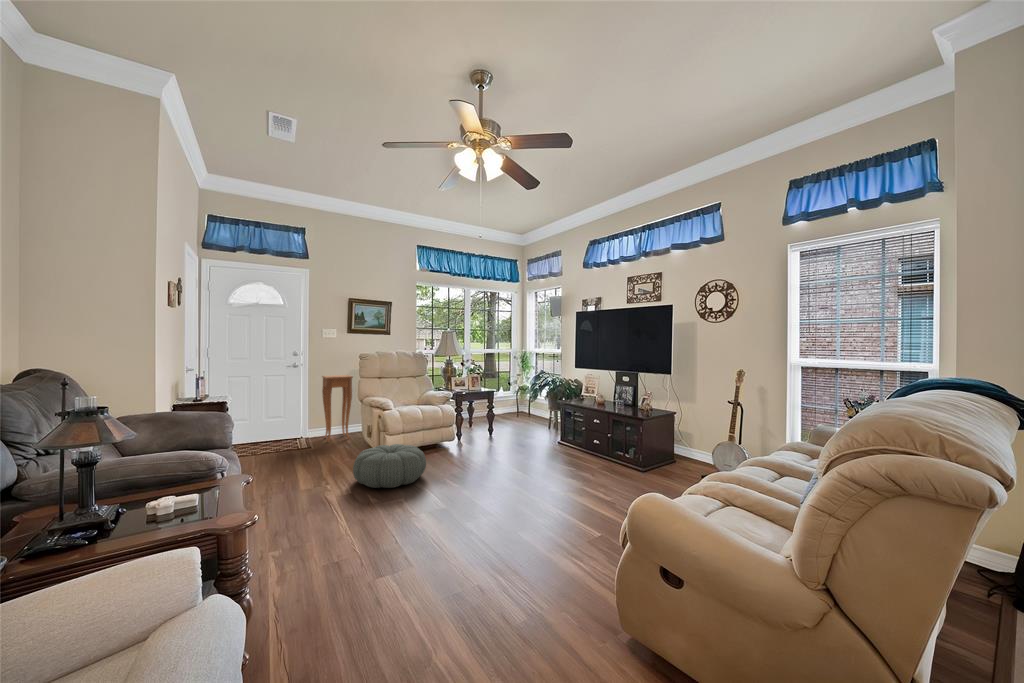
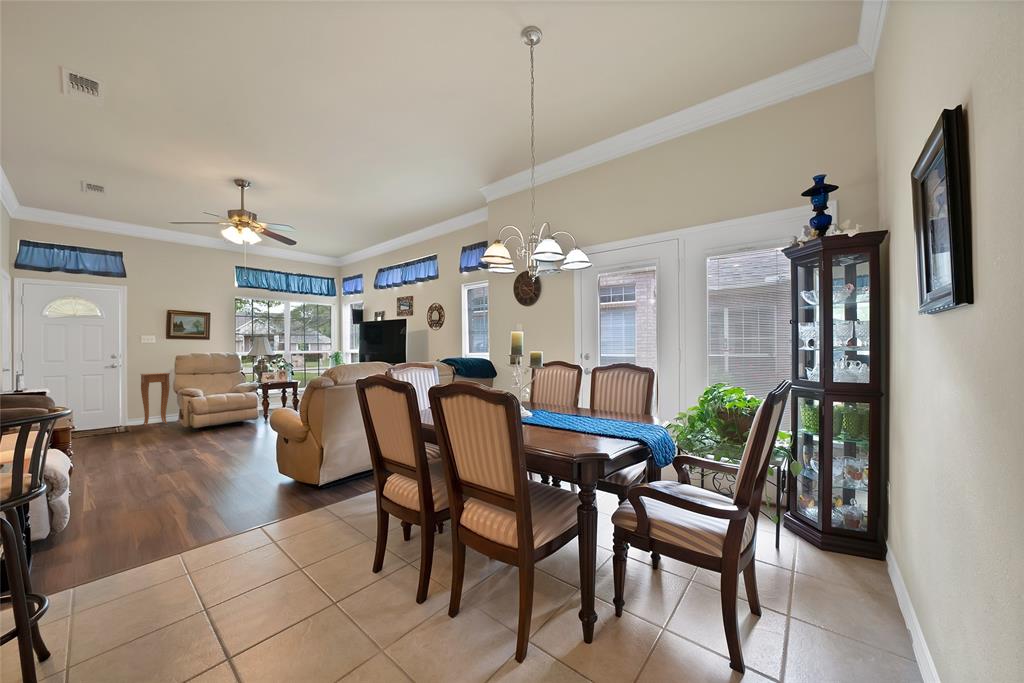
pouf: present [353,444,426,488] -> none [157,419,221,447]

